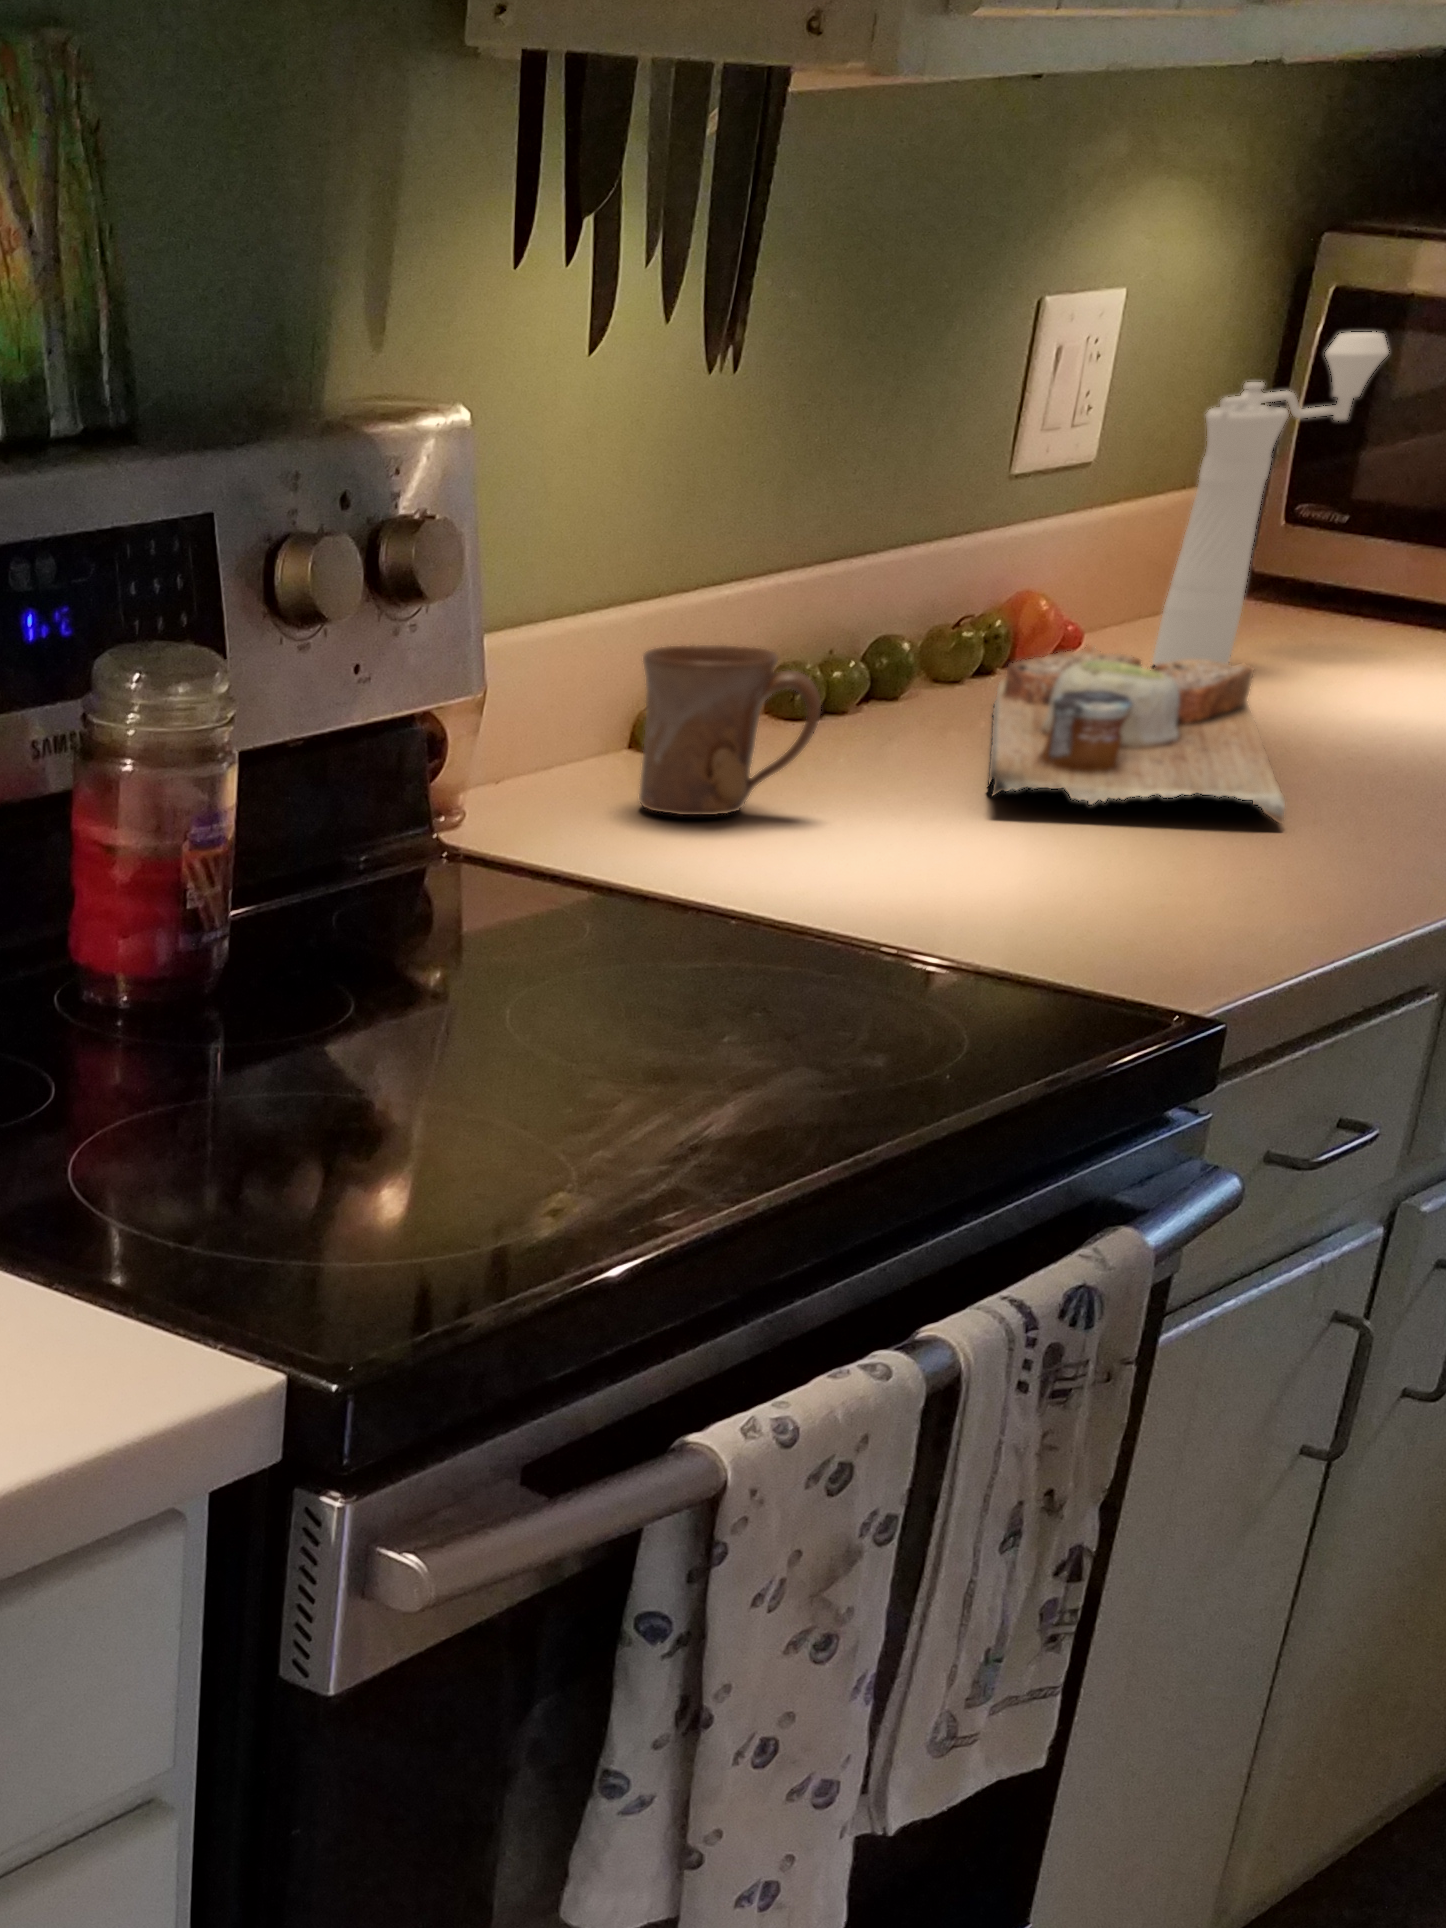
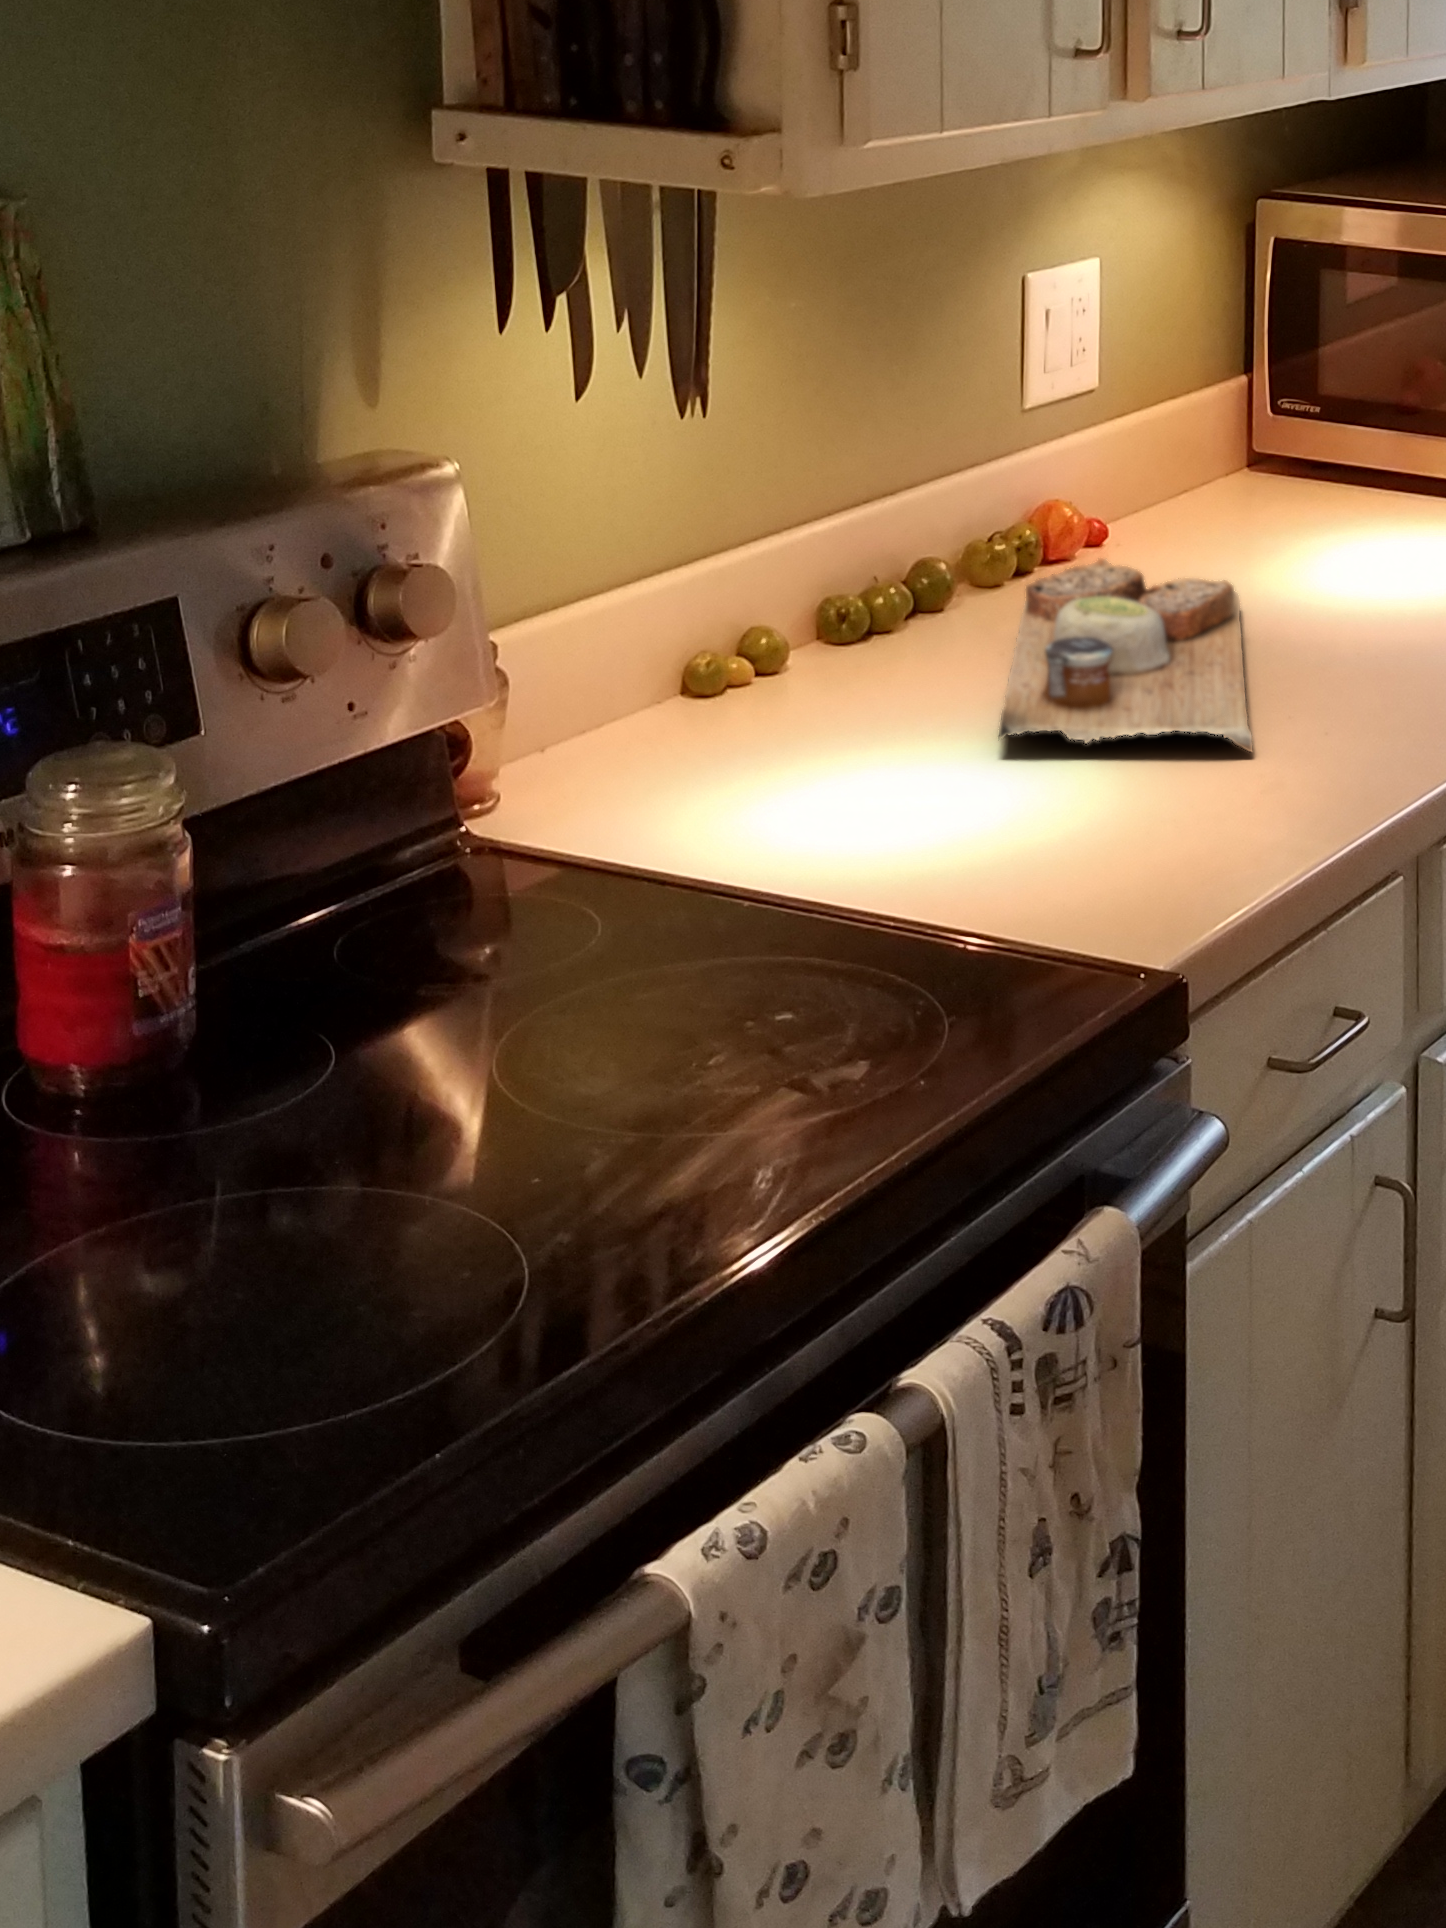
pepper mill: present [1153,332,1388,666] -> none [1172,296,1313,561]
mug: present [639,645,821,815] -> none [658,619,829,775]

